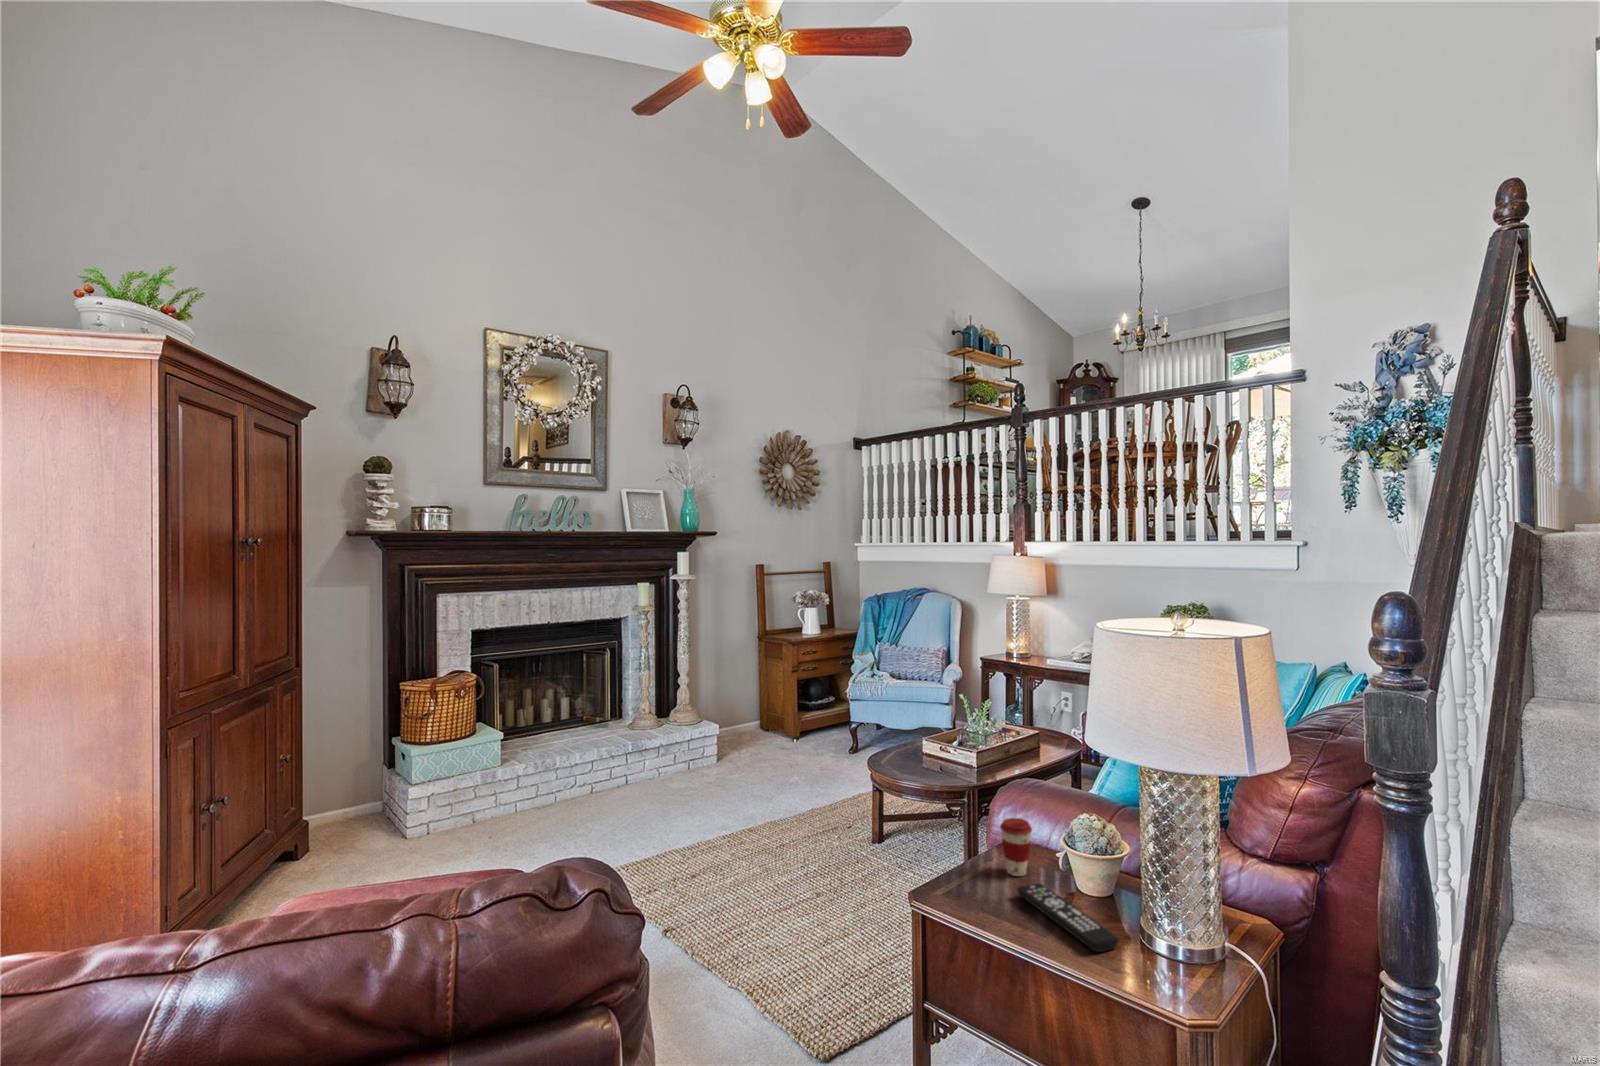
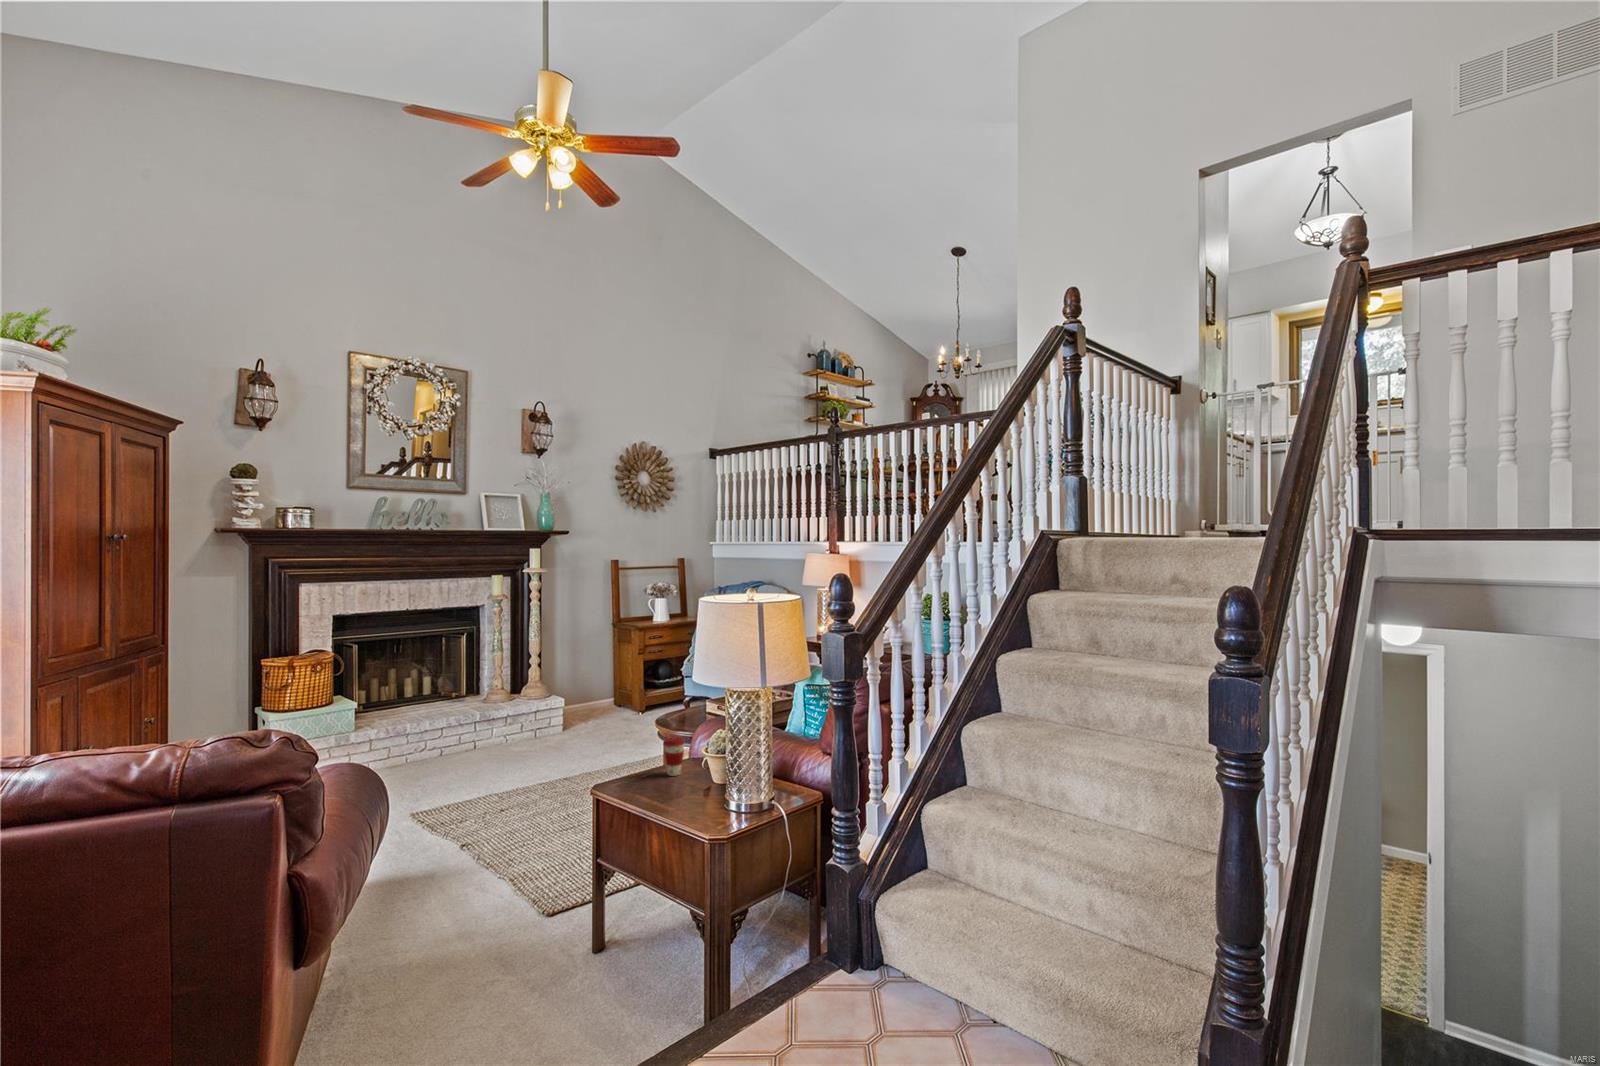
remote control: present [1017,883,1119,952] -> none [661,778,700,811]

